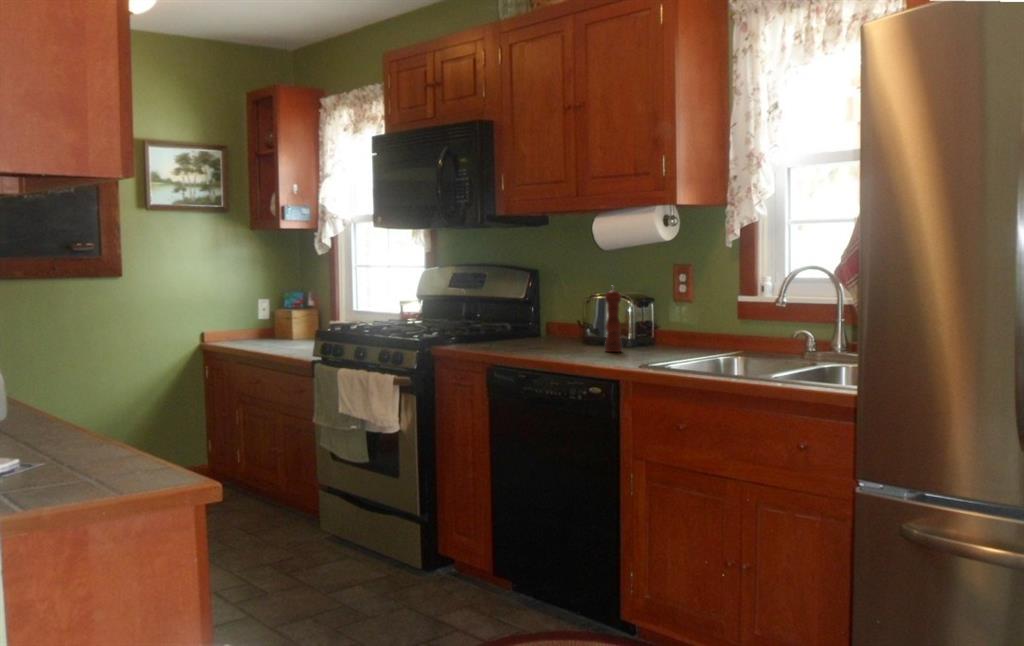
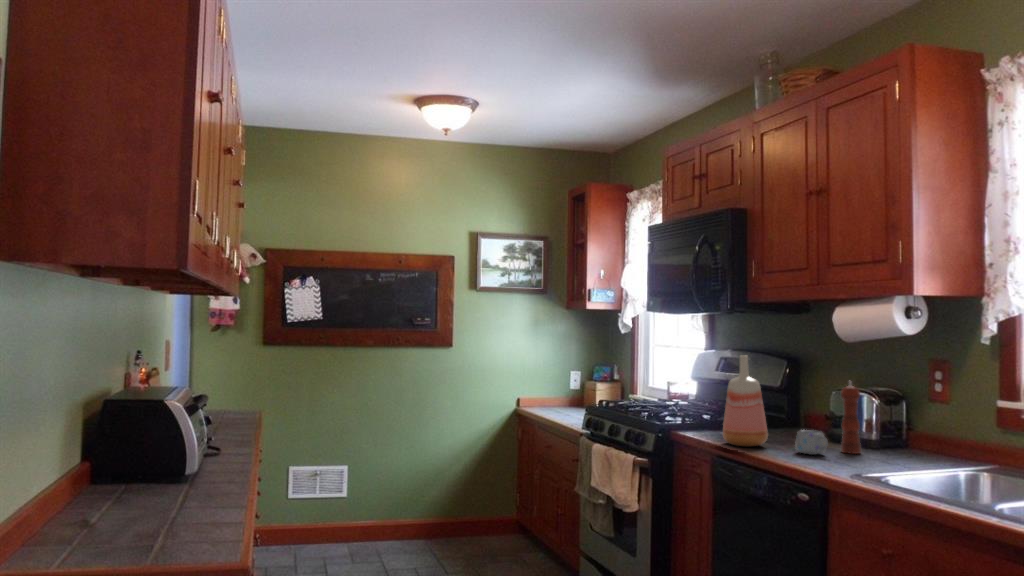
vase: none [501,265,543,353] -> present [723,355,768,446]
mug: none [571,333,603,355] -> present [795,430,828,455]

